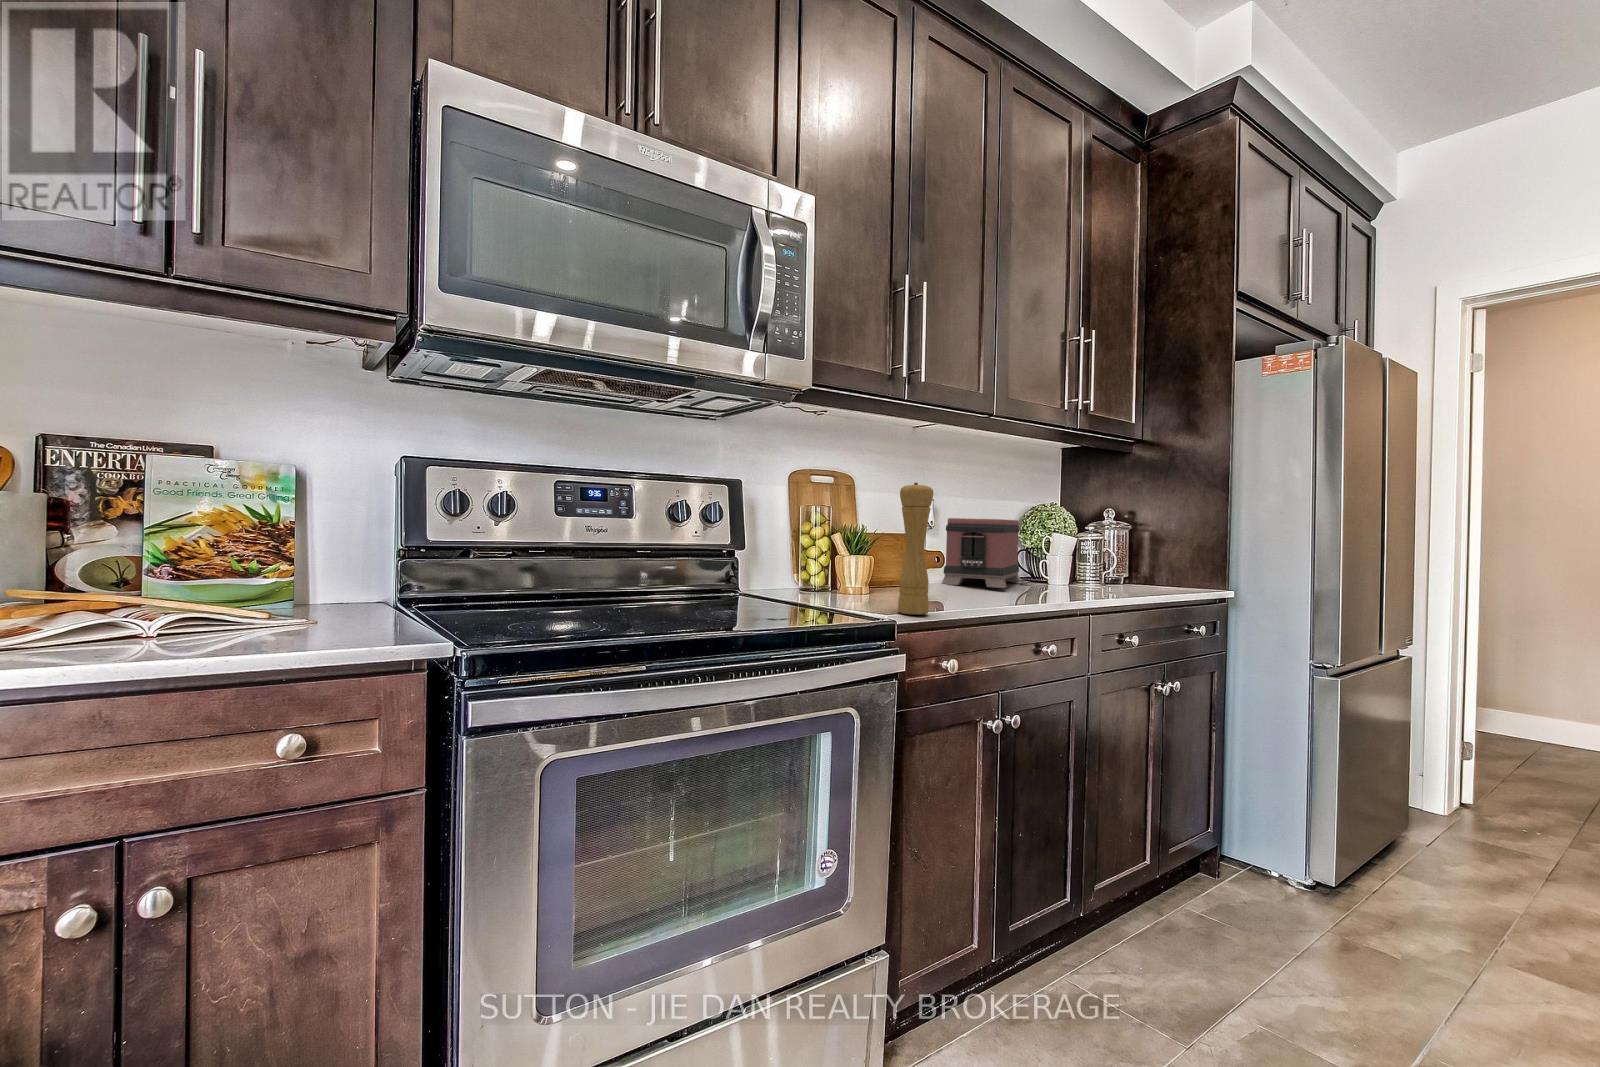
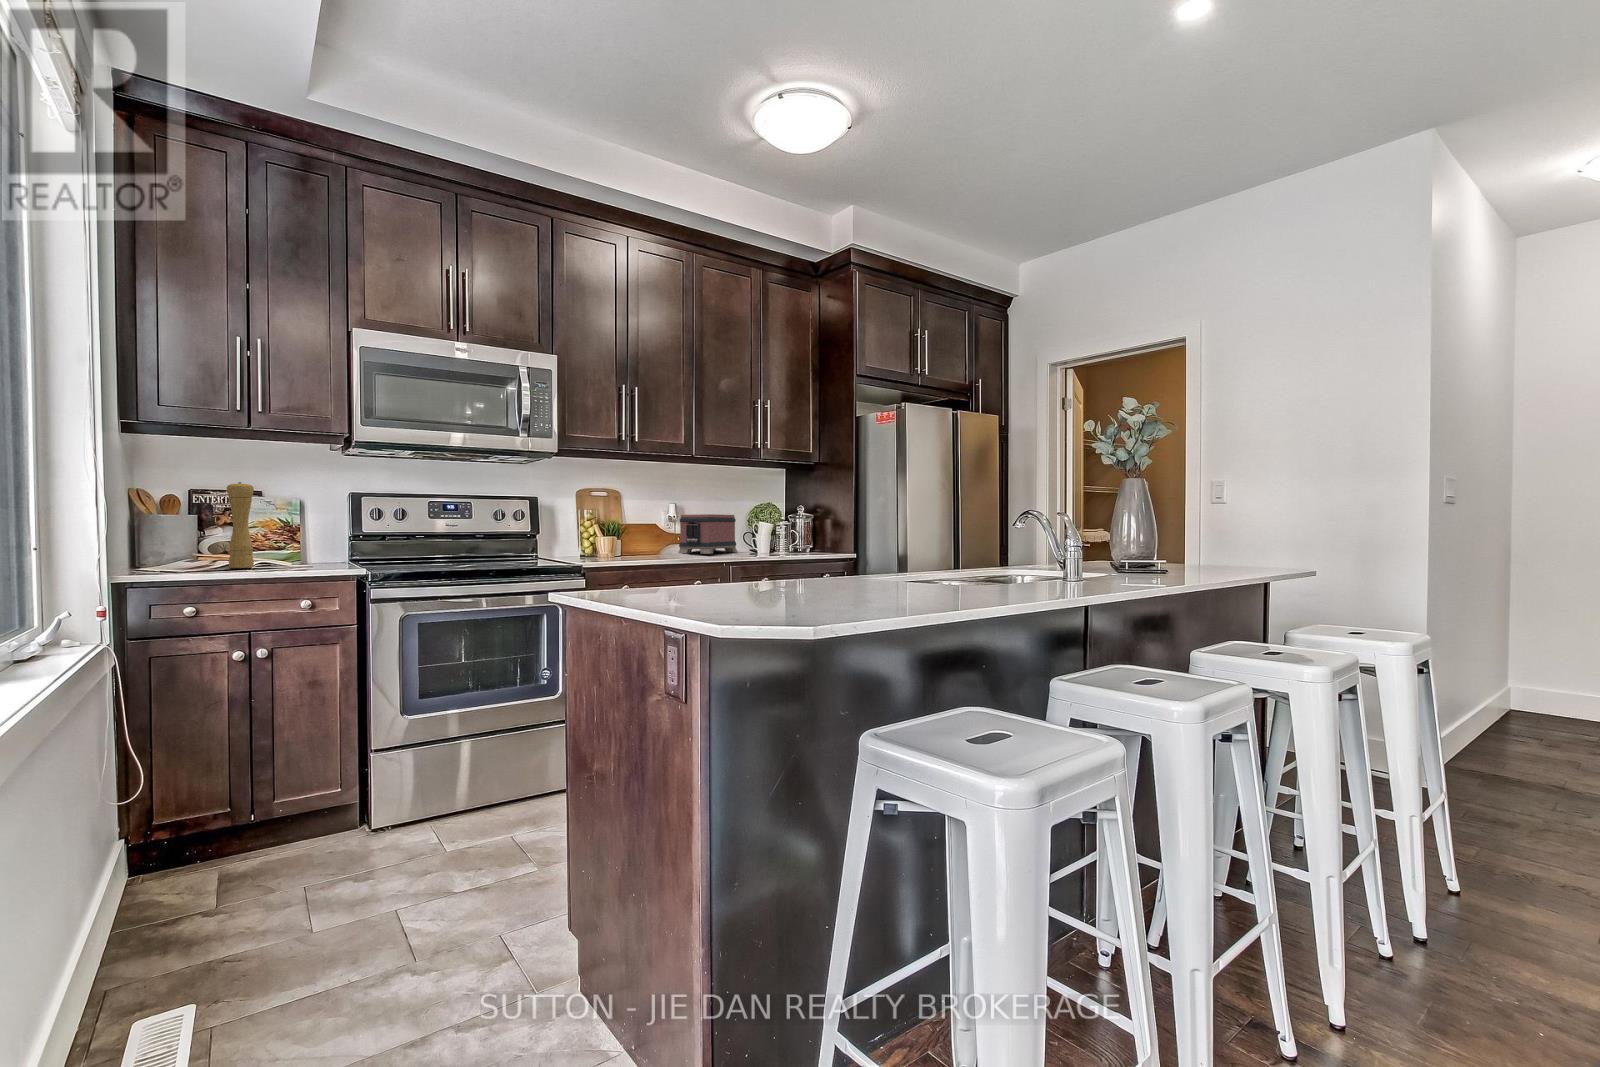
pepper mill: present [898,483,933,615] -> present [227,482,254,568]

